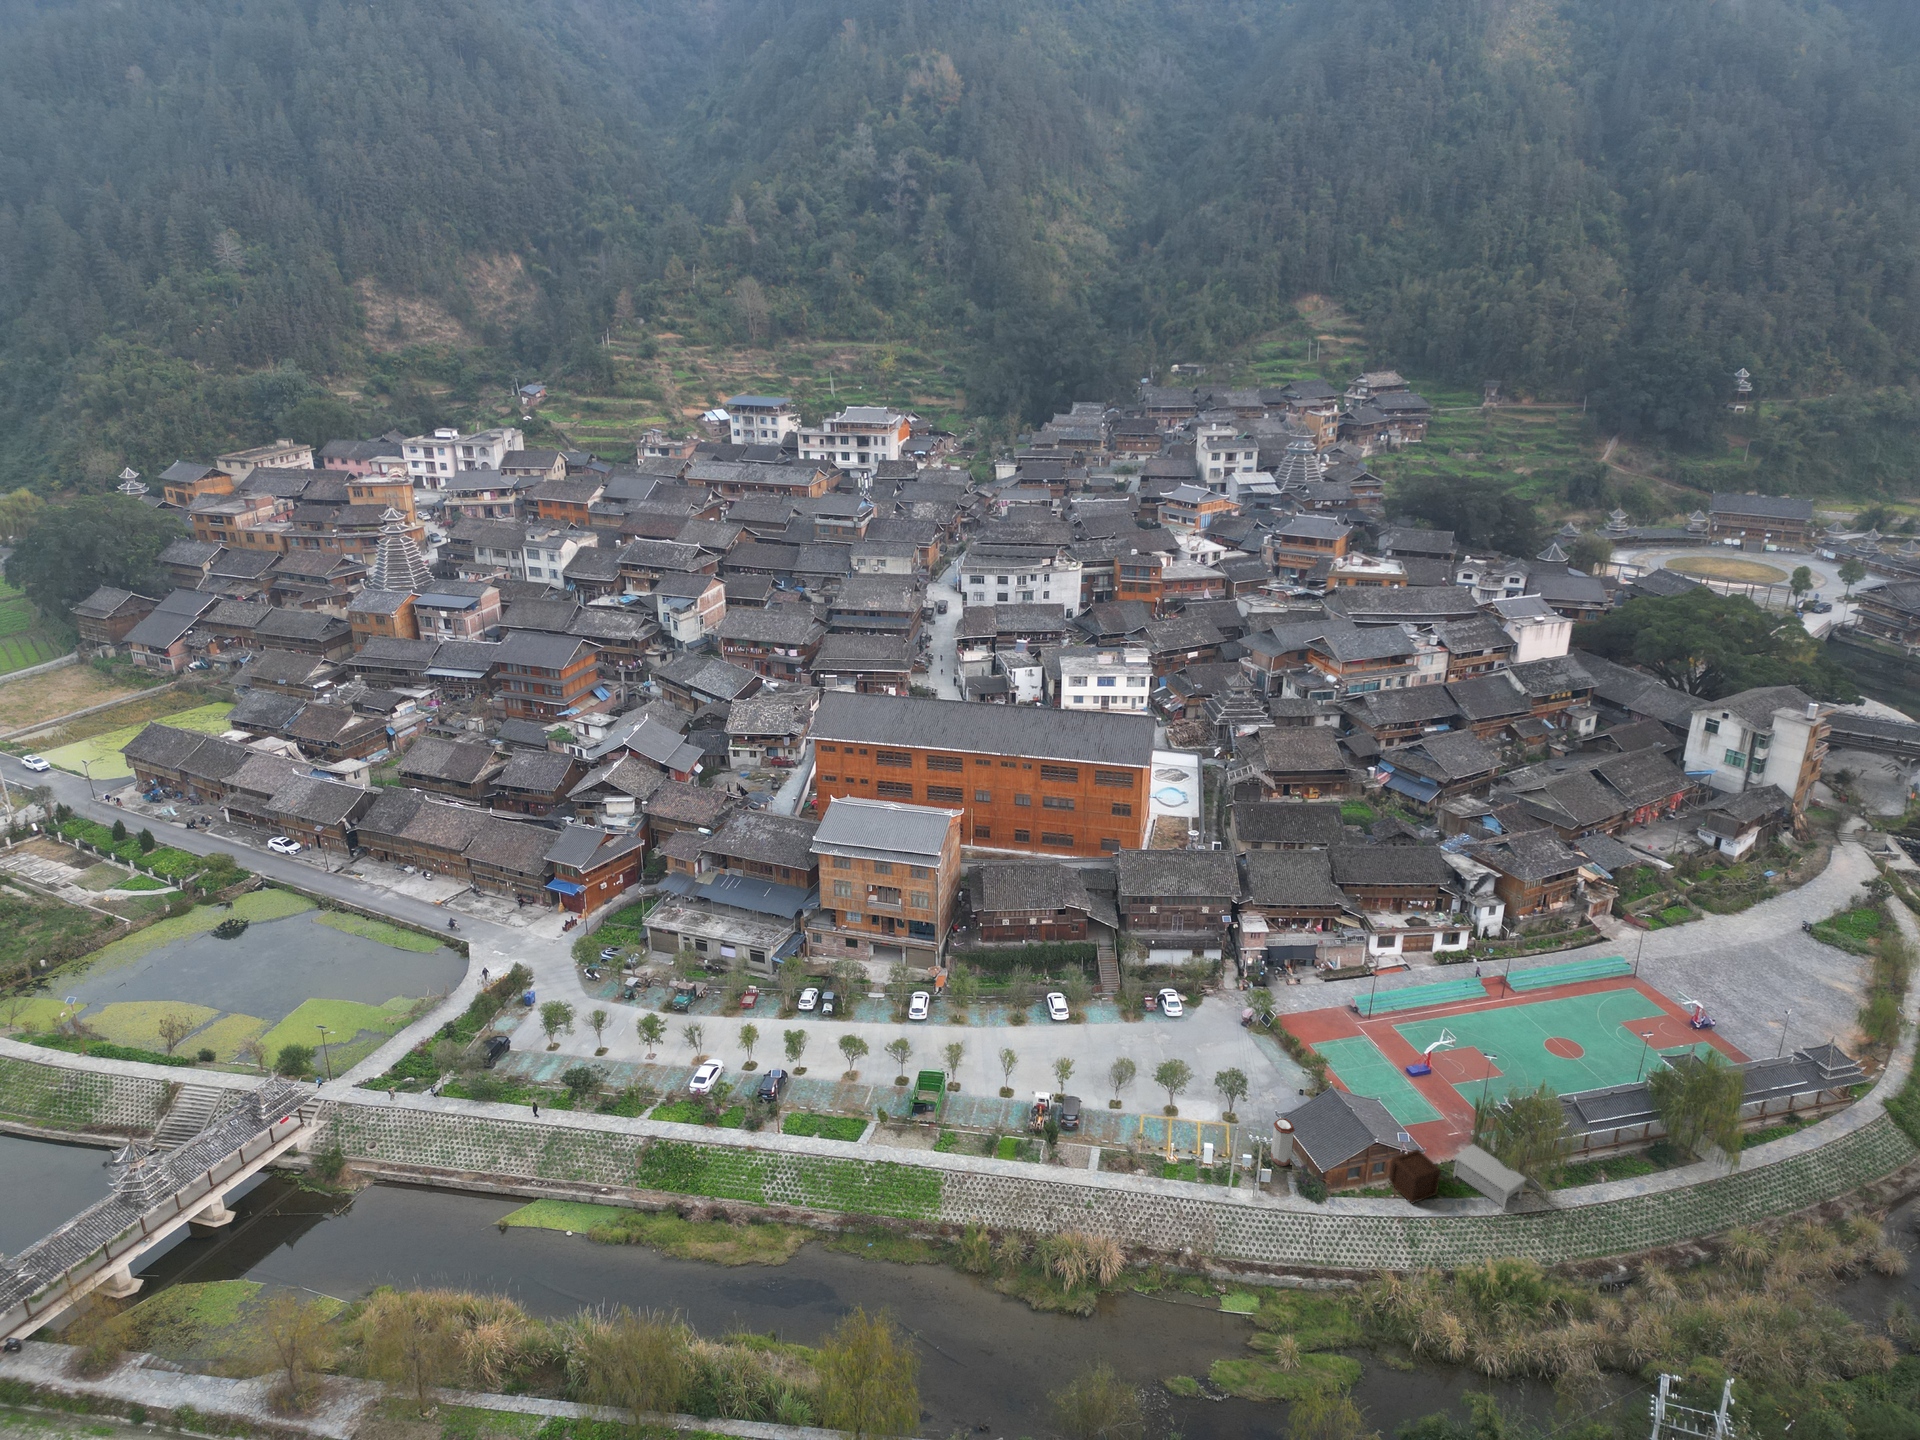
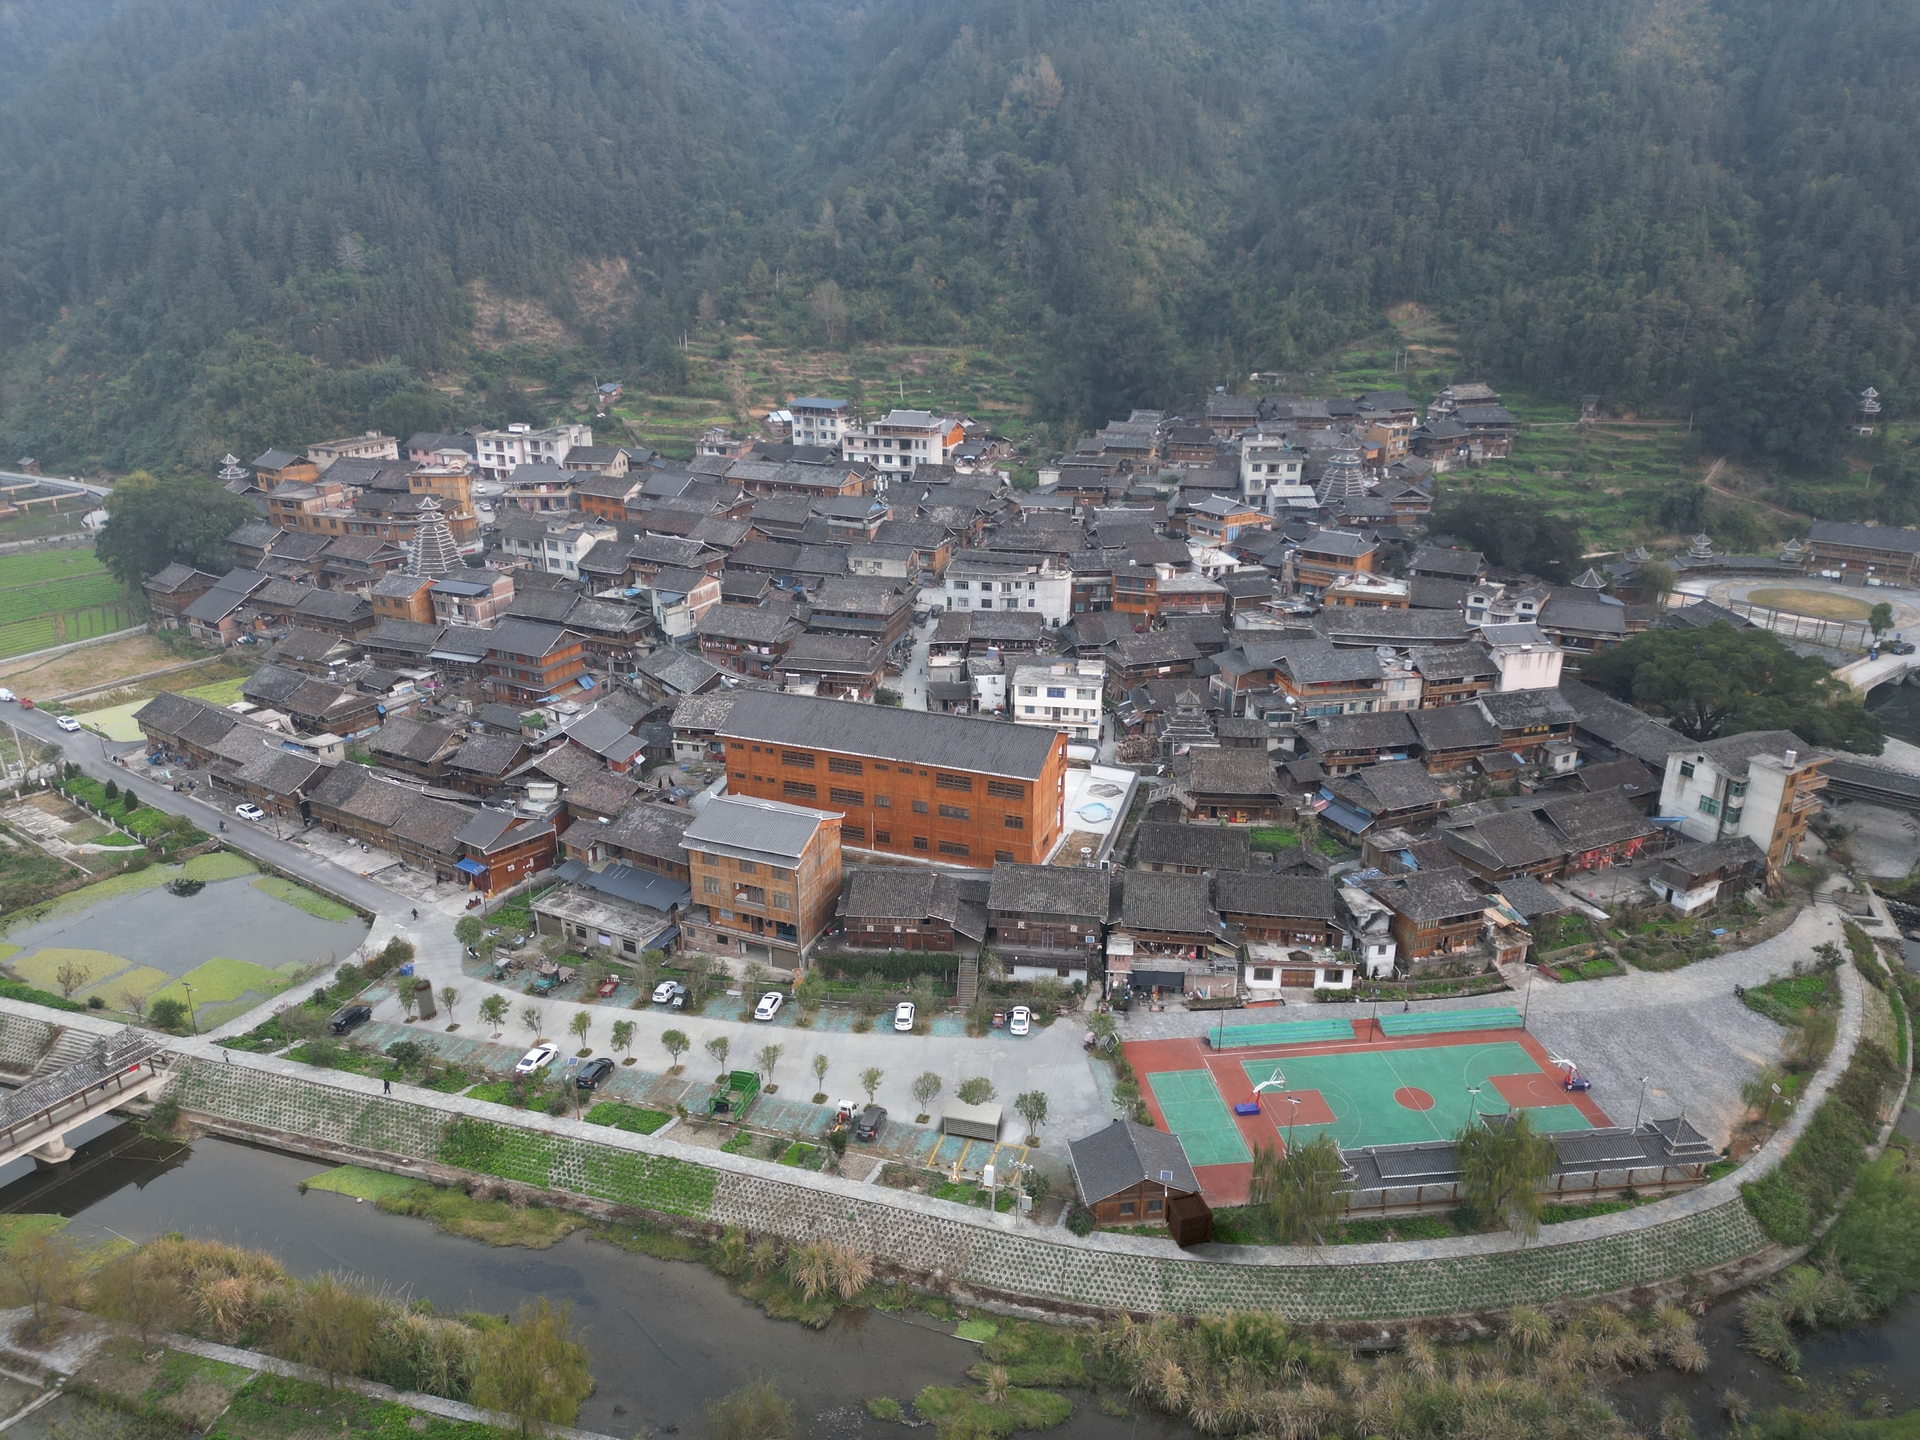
trash can: present [1271,1118,1295,1166] -> present [414,980,436,1020]
storage bench: present [1453,1144,1526,1211] -> present [942,1097,1004,1143]

